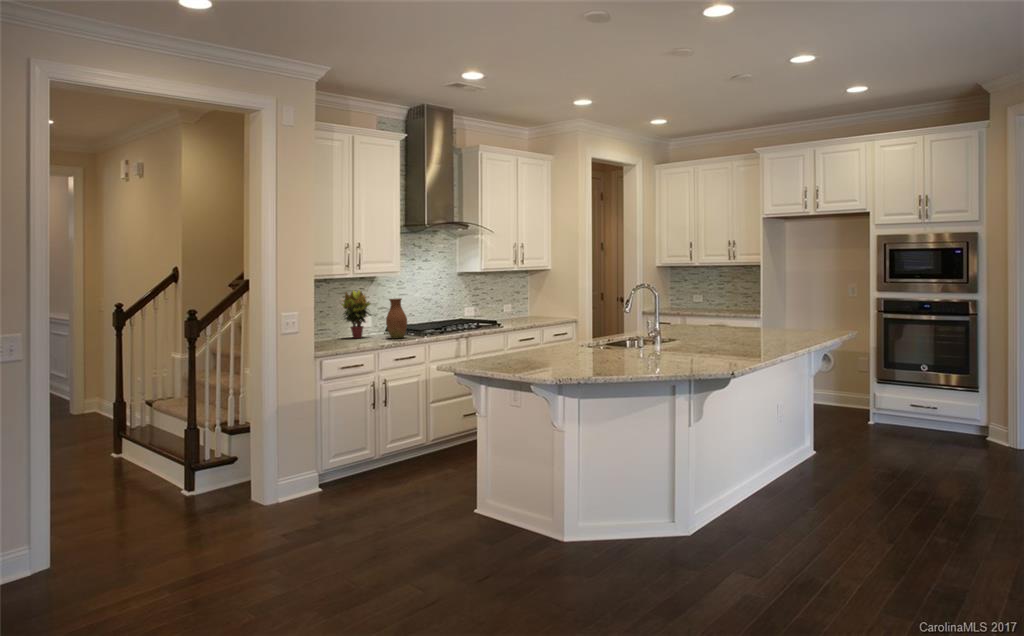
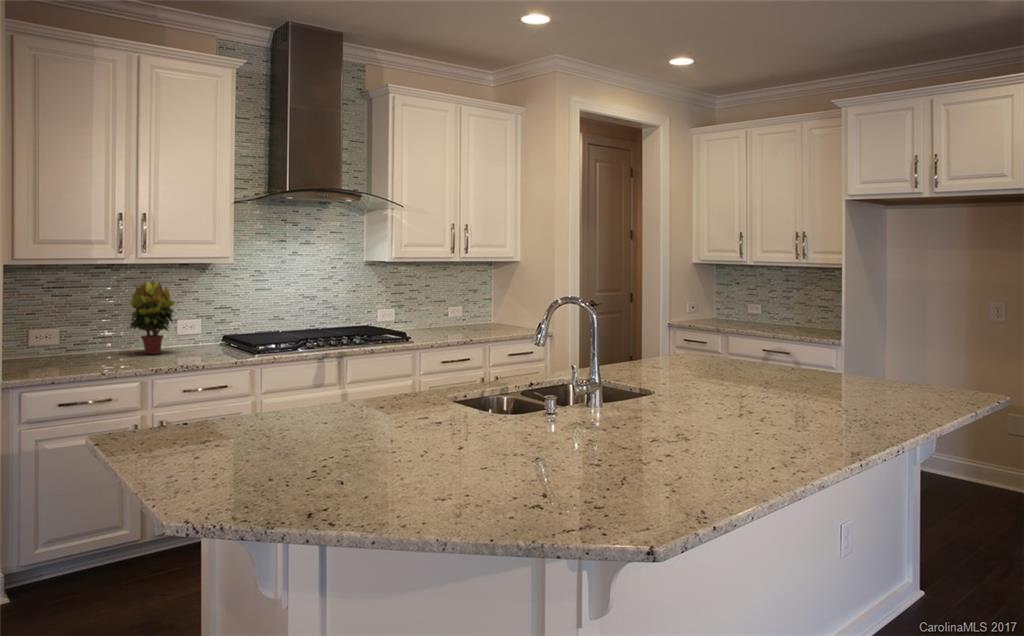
vase: present [386,298,407,339] -> none [181,298,216,360]

